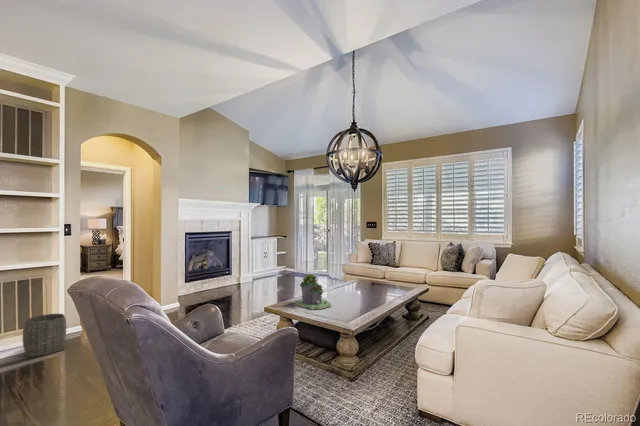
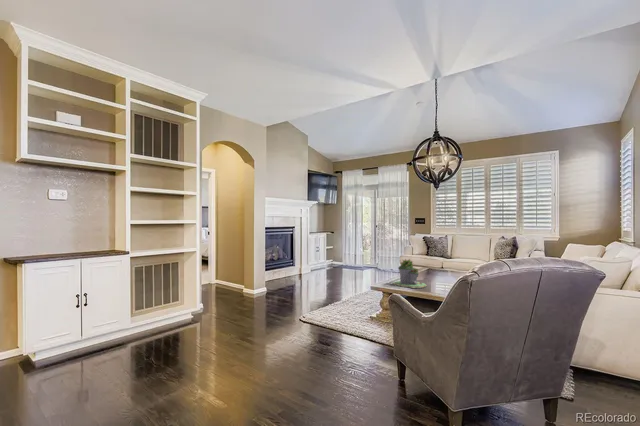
woven basket: present [23,314,66,357] -> none [171,292,201,326]

